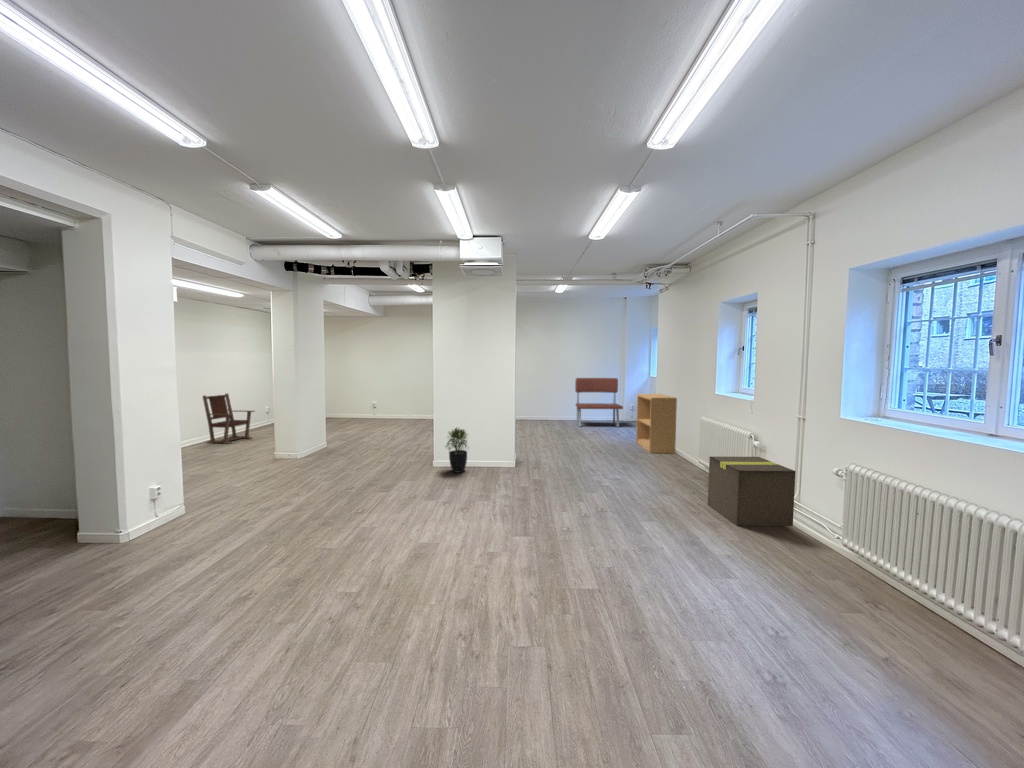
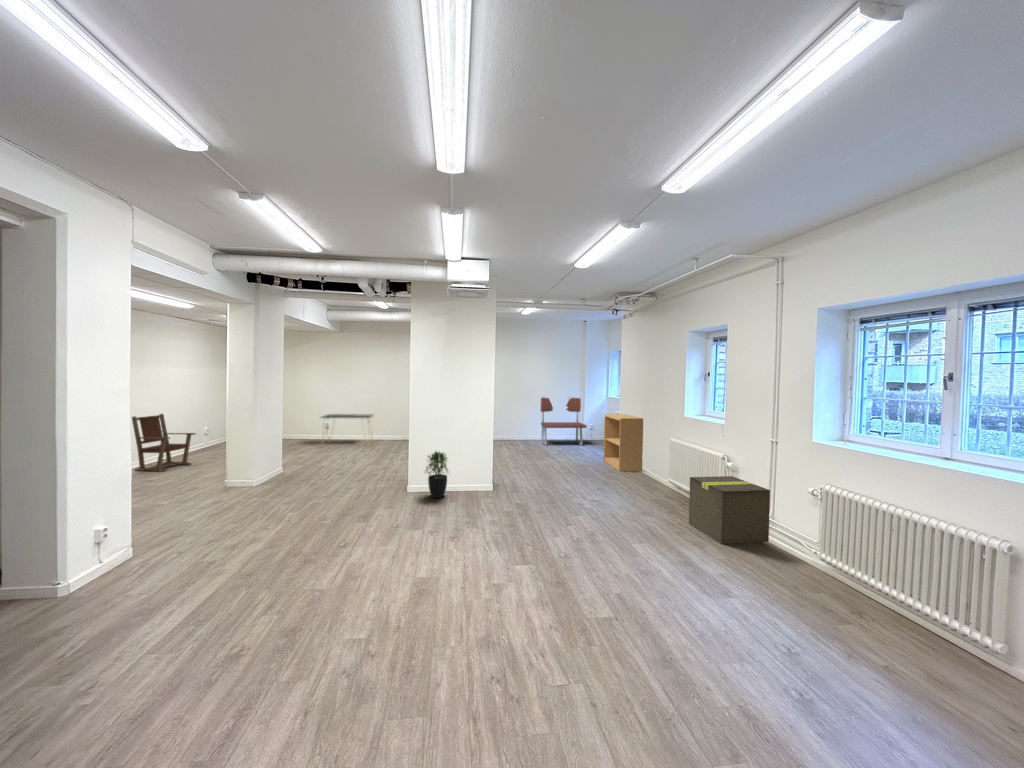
desk: none [363,395,412,426] -> present [322,414,373,443]

